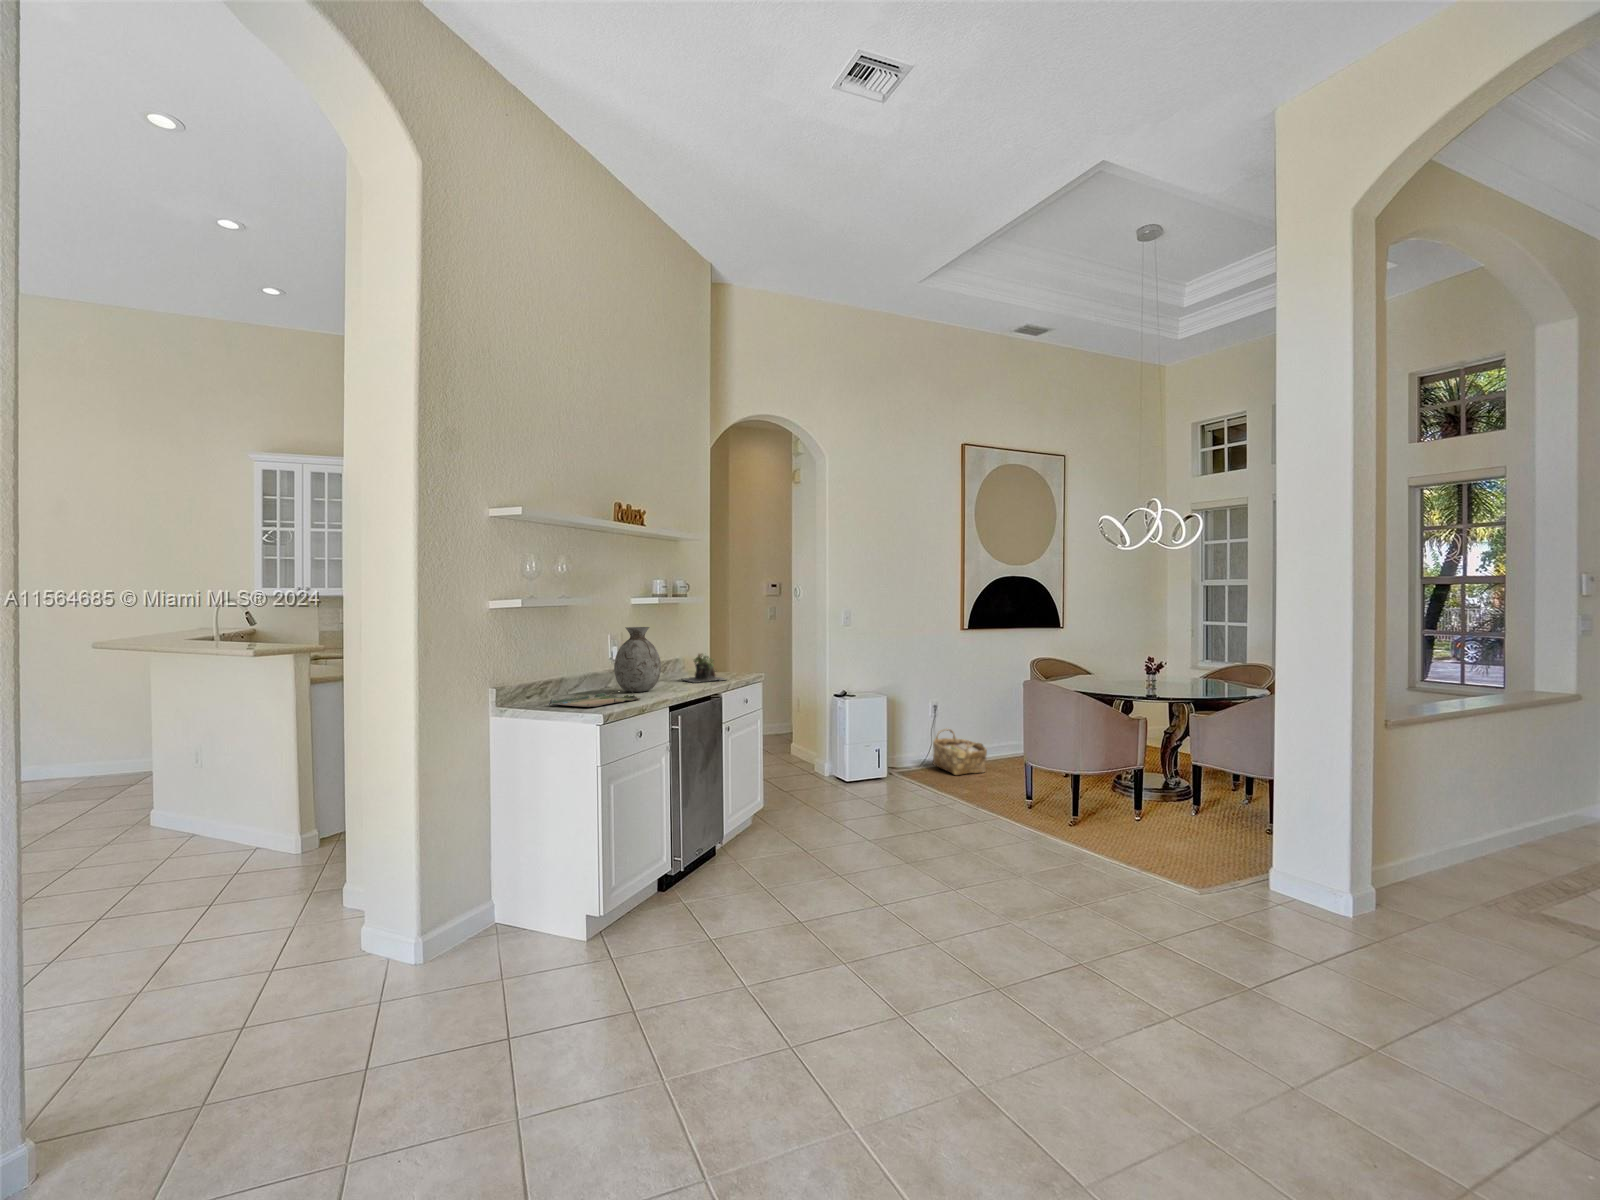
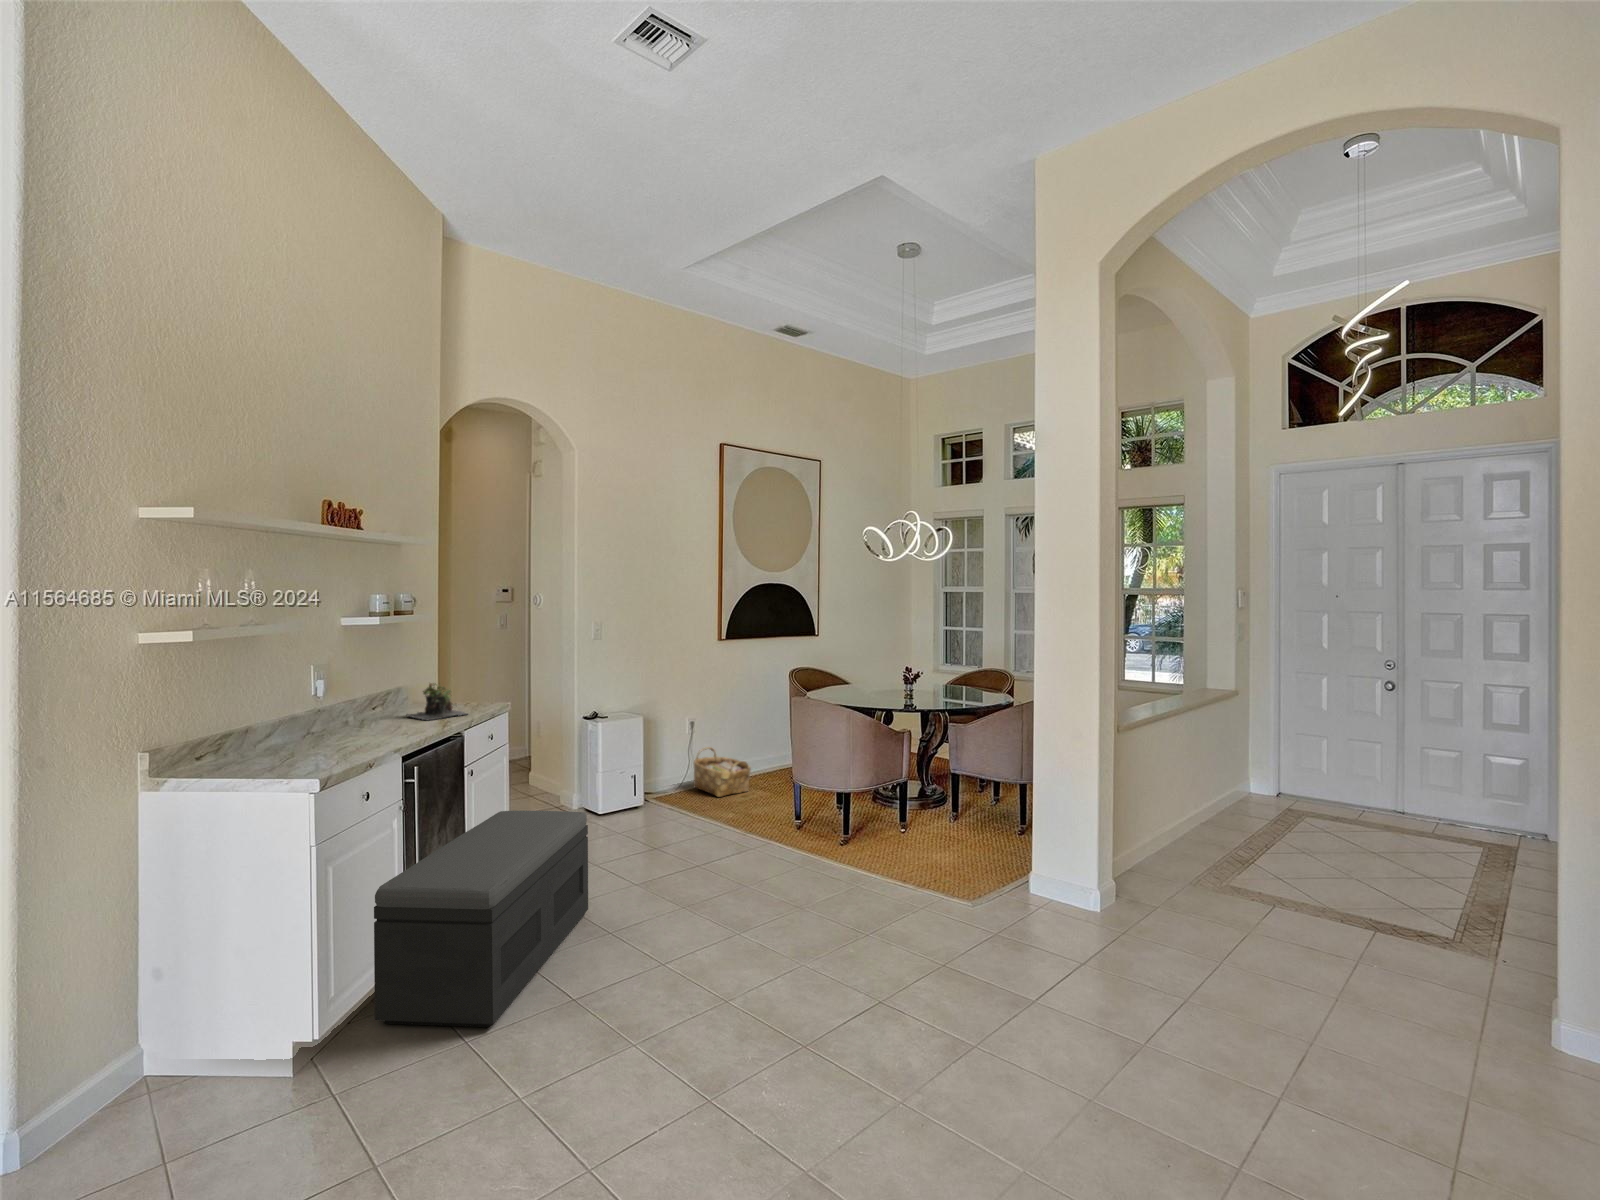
vase: present [614,627,661,692] -> none [320,656,386,739]
tray: present [548,692,640,707] -> none [228,740,365,770]
storage bench: none [645,762,821,930] -> present [374,811,588,1027]

